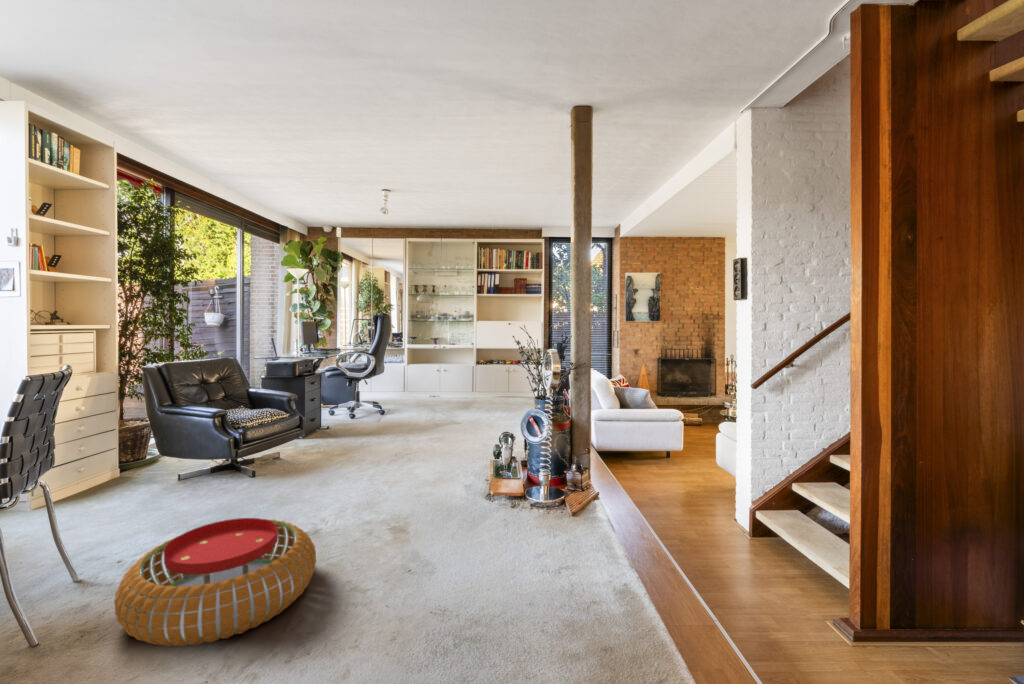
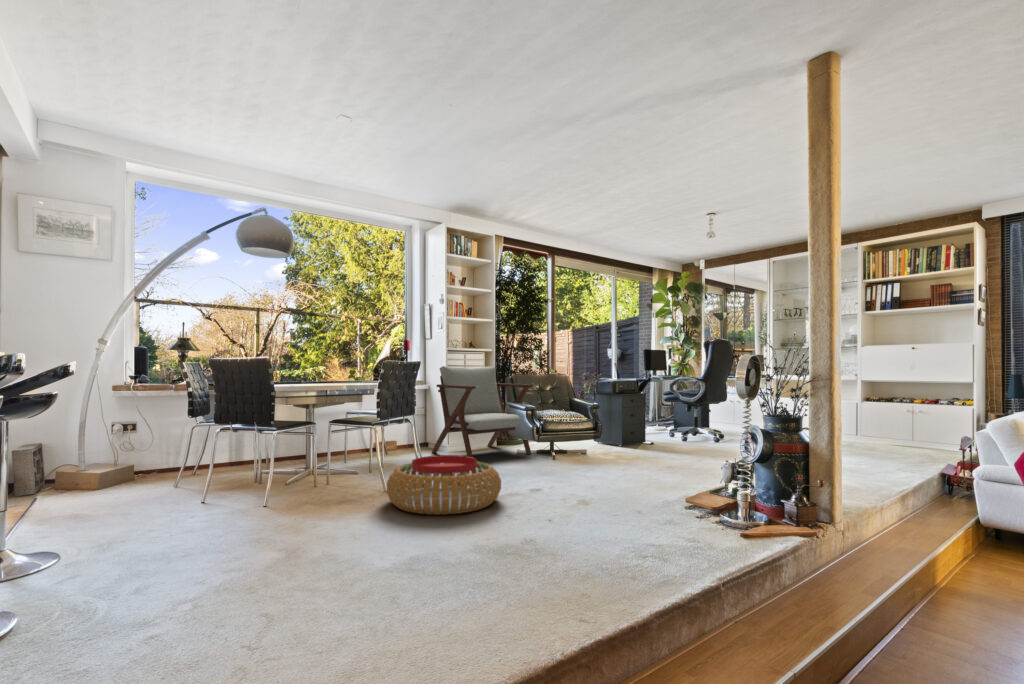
lounge chair: none [28,359,213,508] -> present [432,366,533,457]

